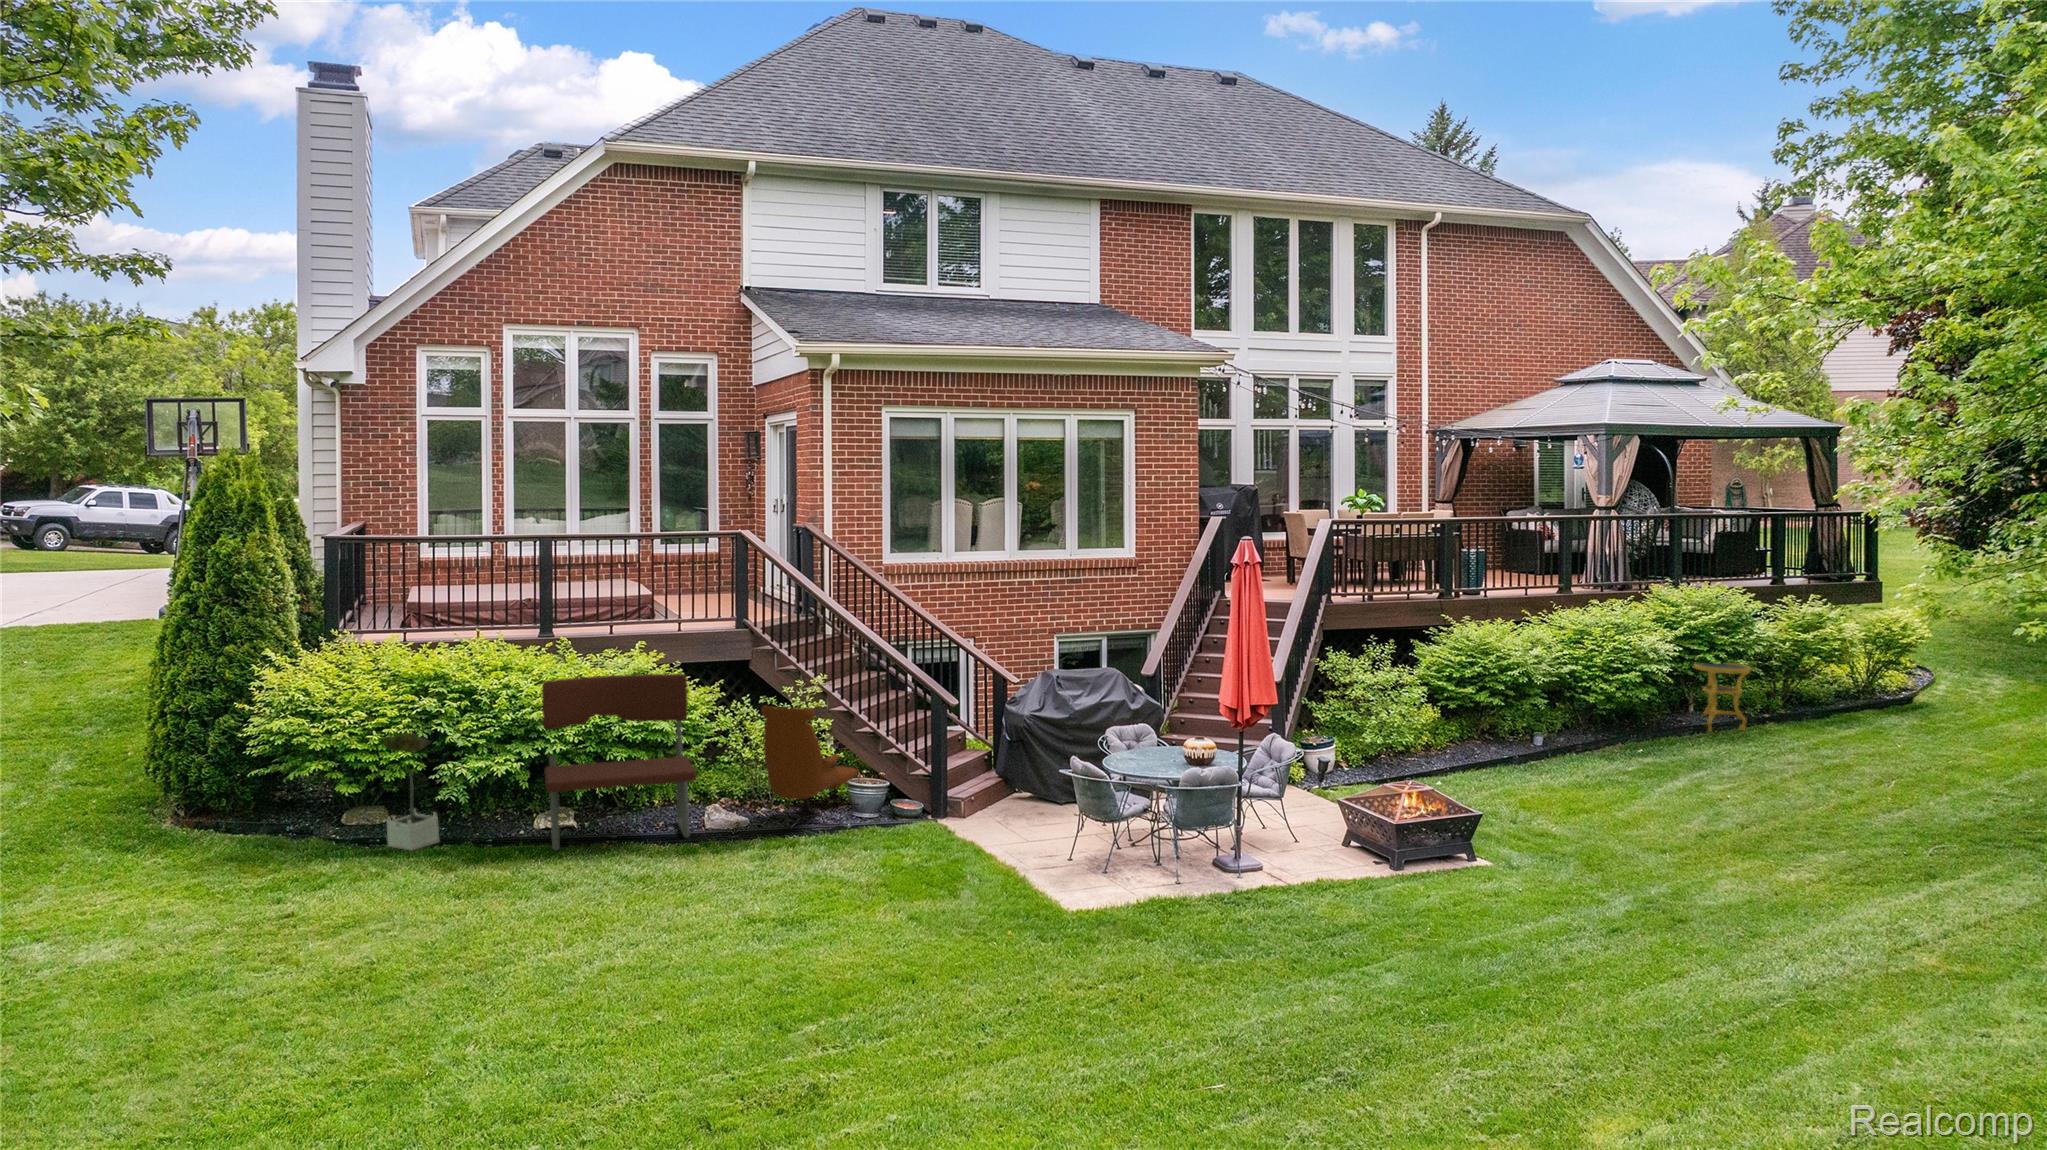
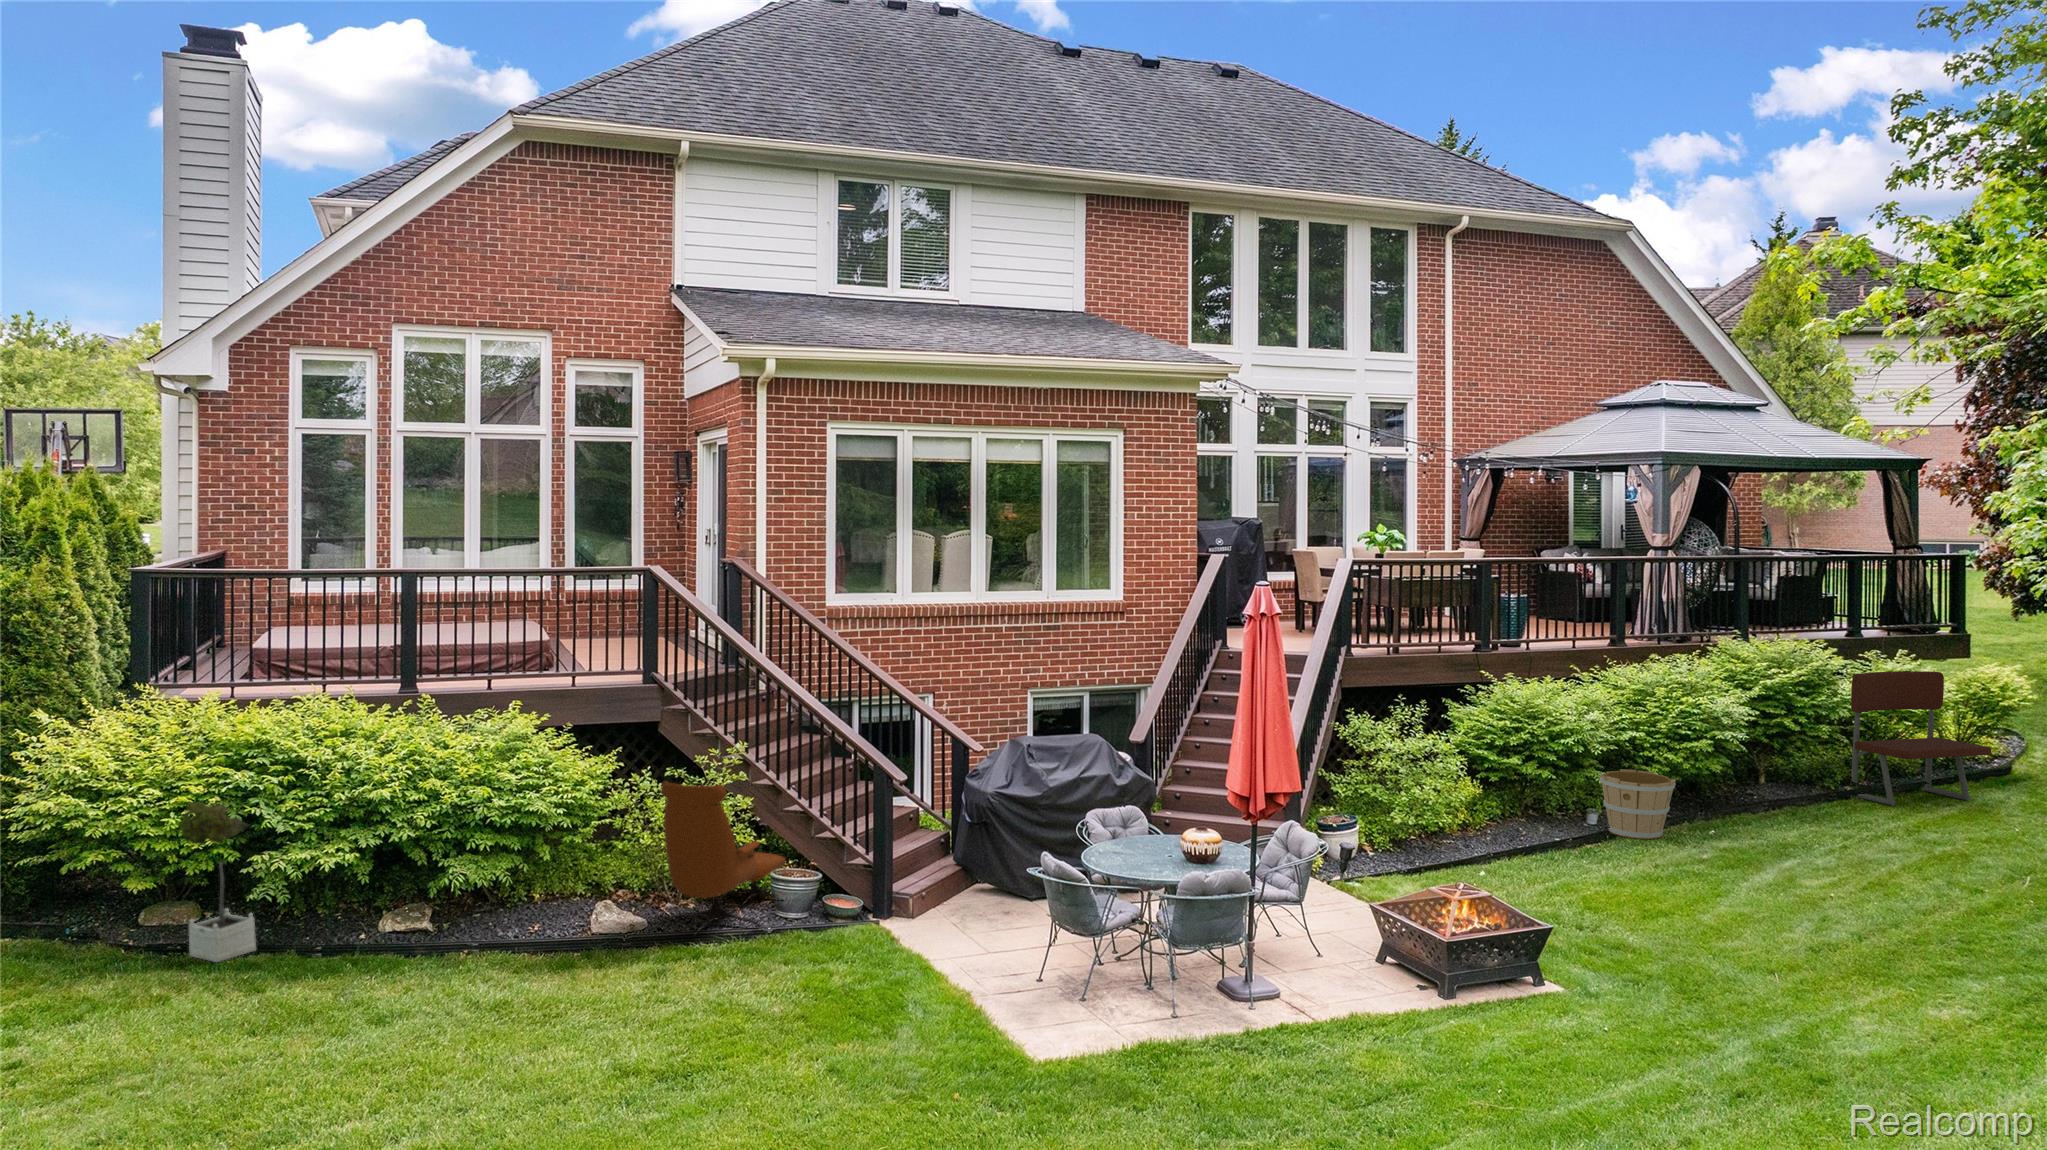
side table: present [1693,663,1751,732] -> none [1770,728,1839,811]
bench: present [542,674,697,850] -> present [1851,671,1991,806]
wooden bucket: none [1542,697,1607,755] -> present [1600,769,1676,839]

